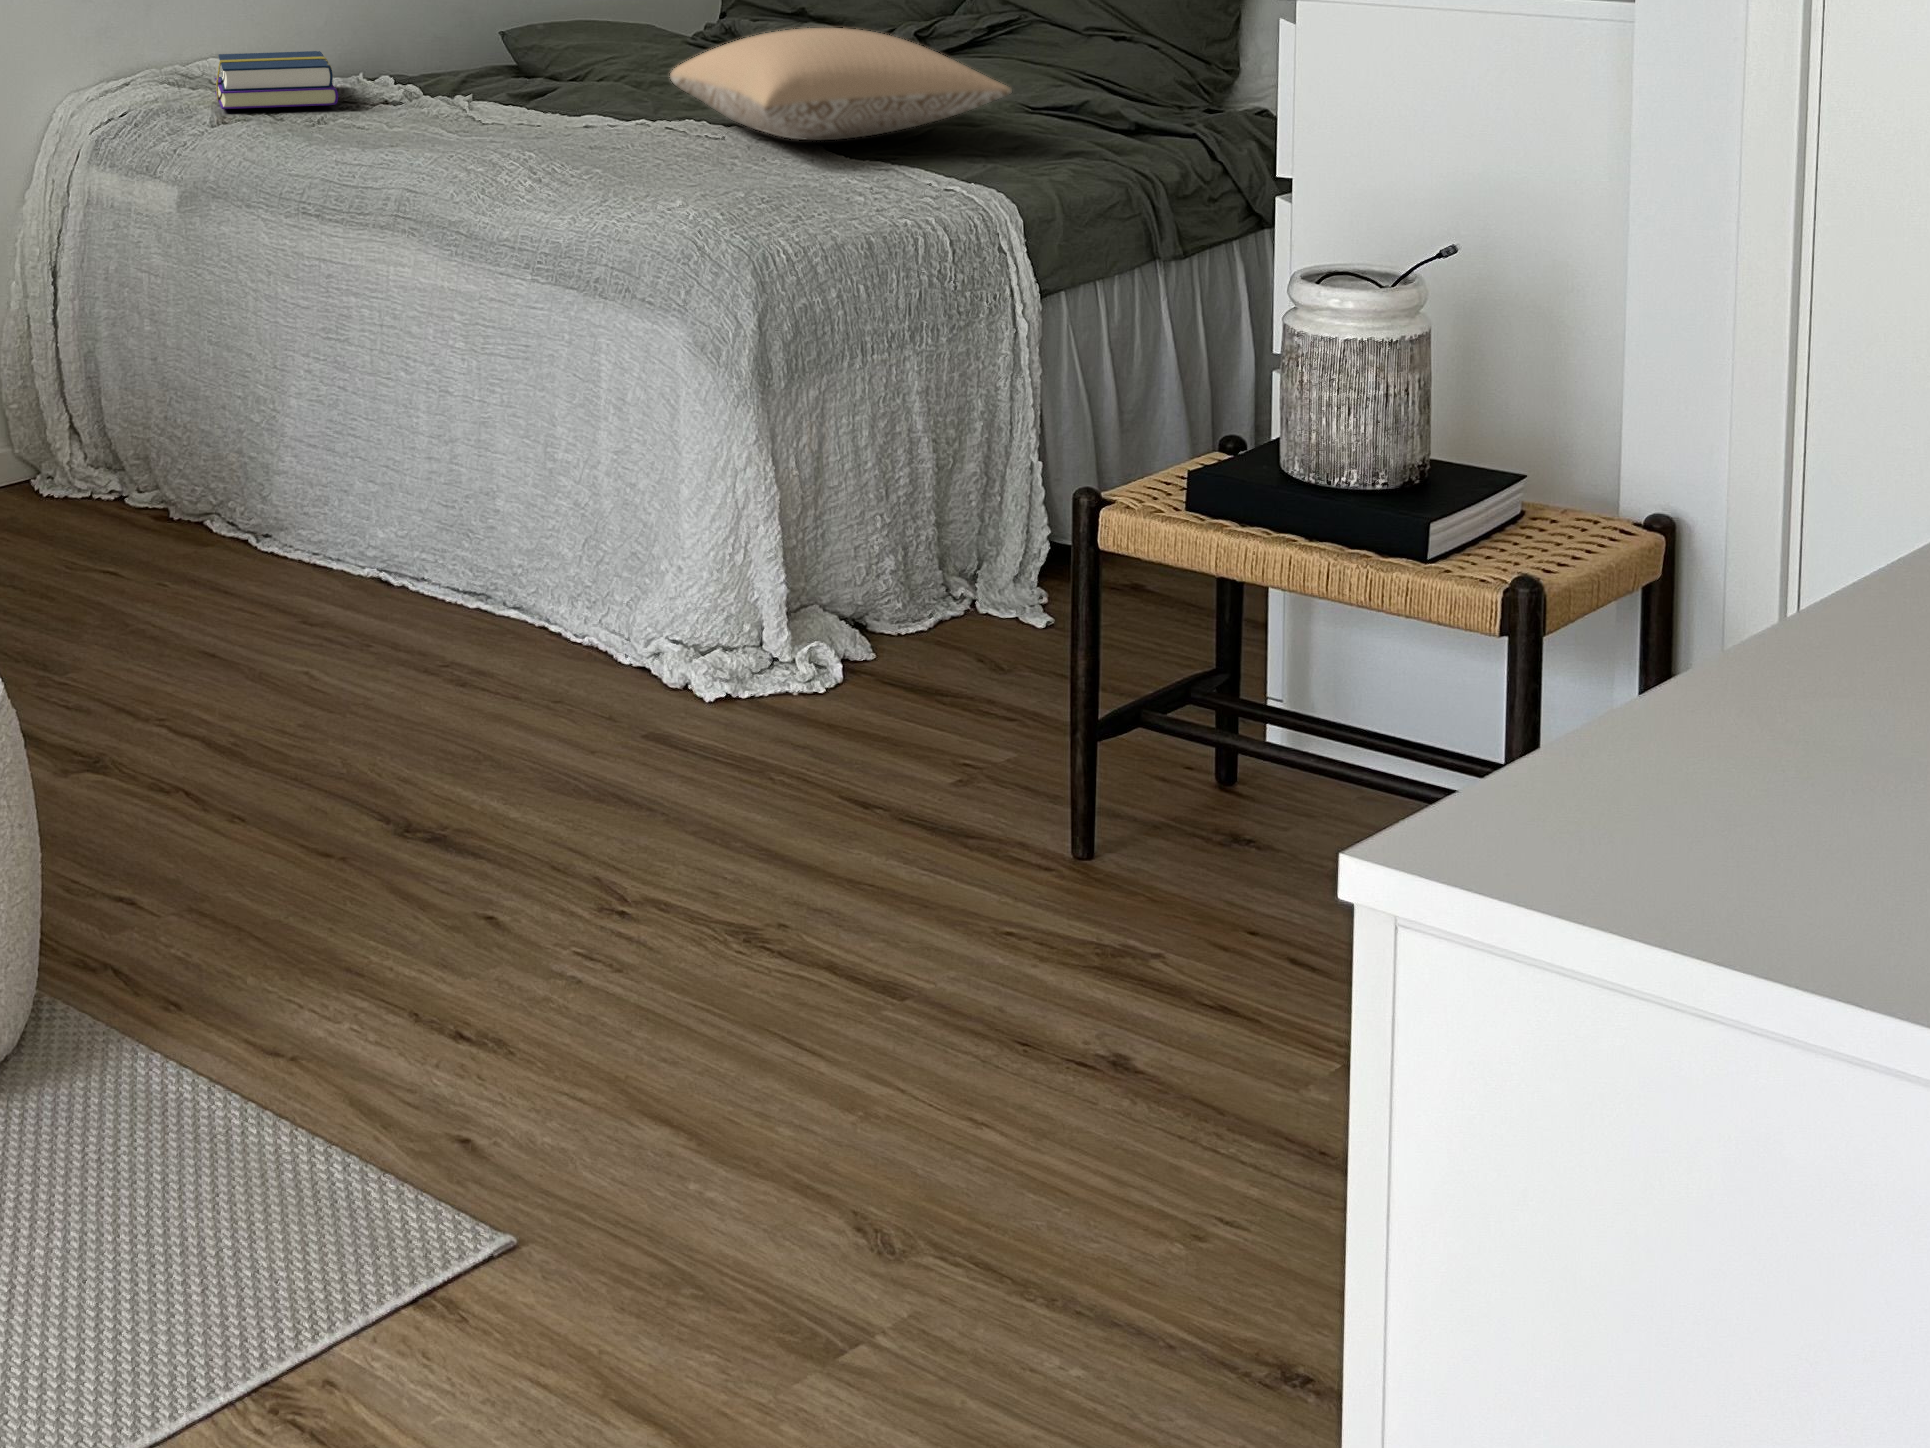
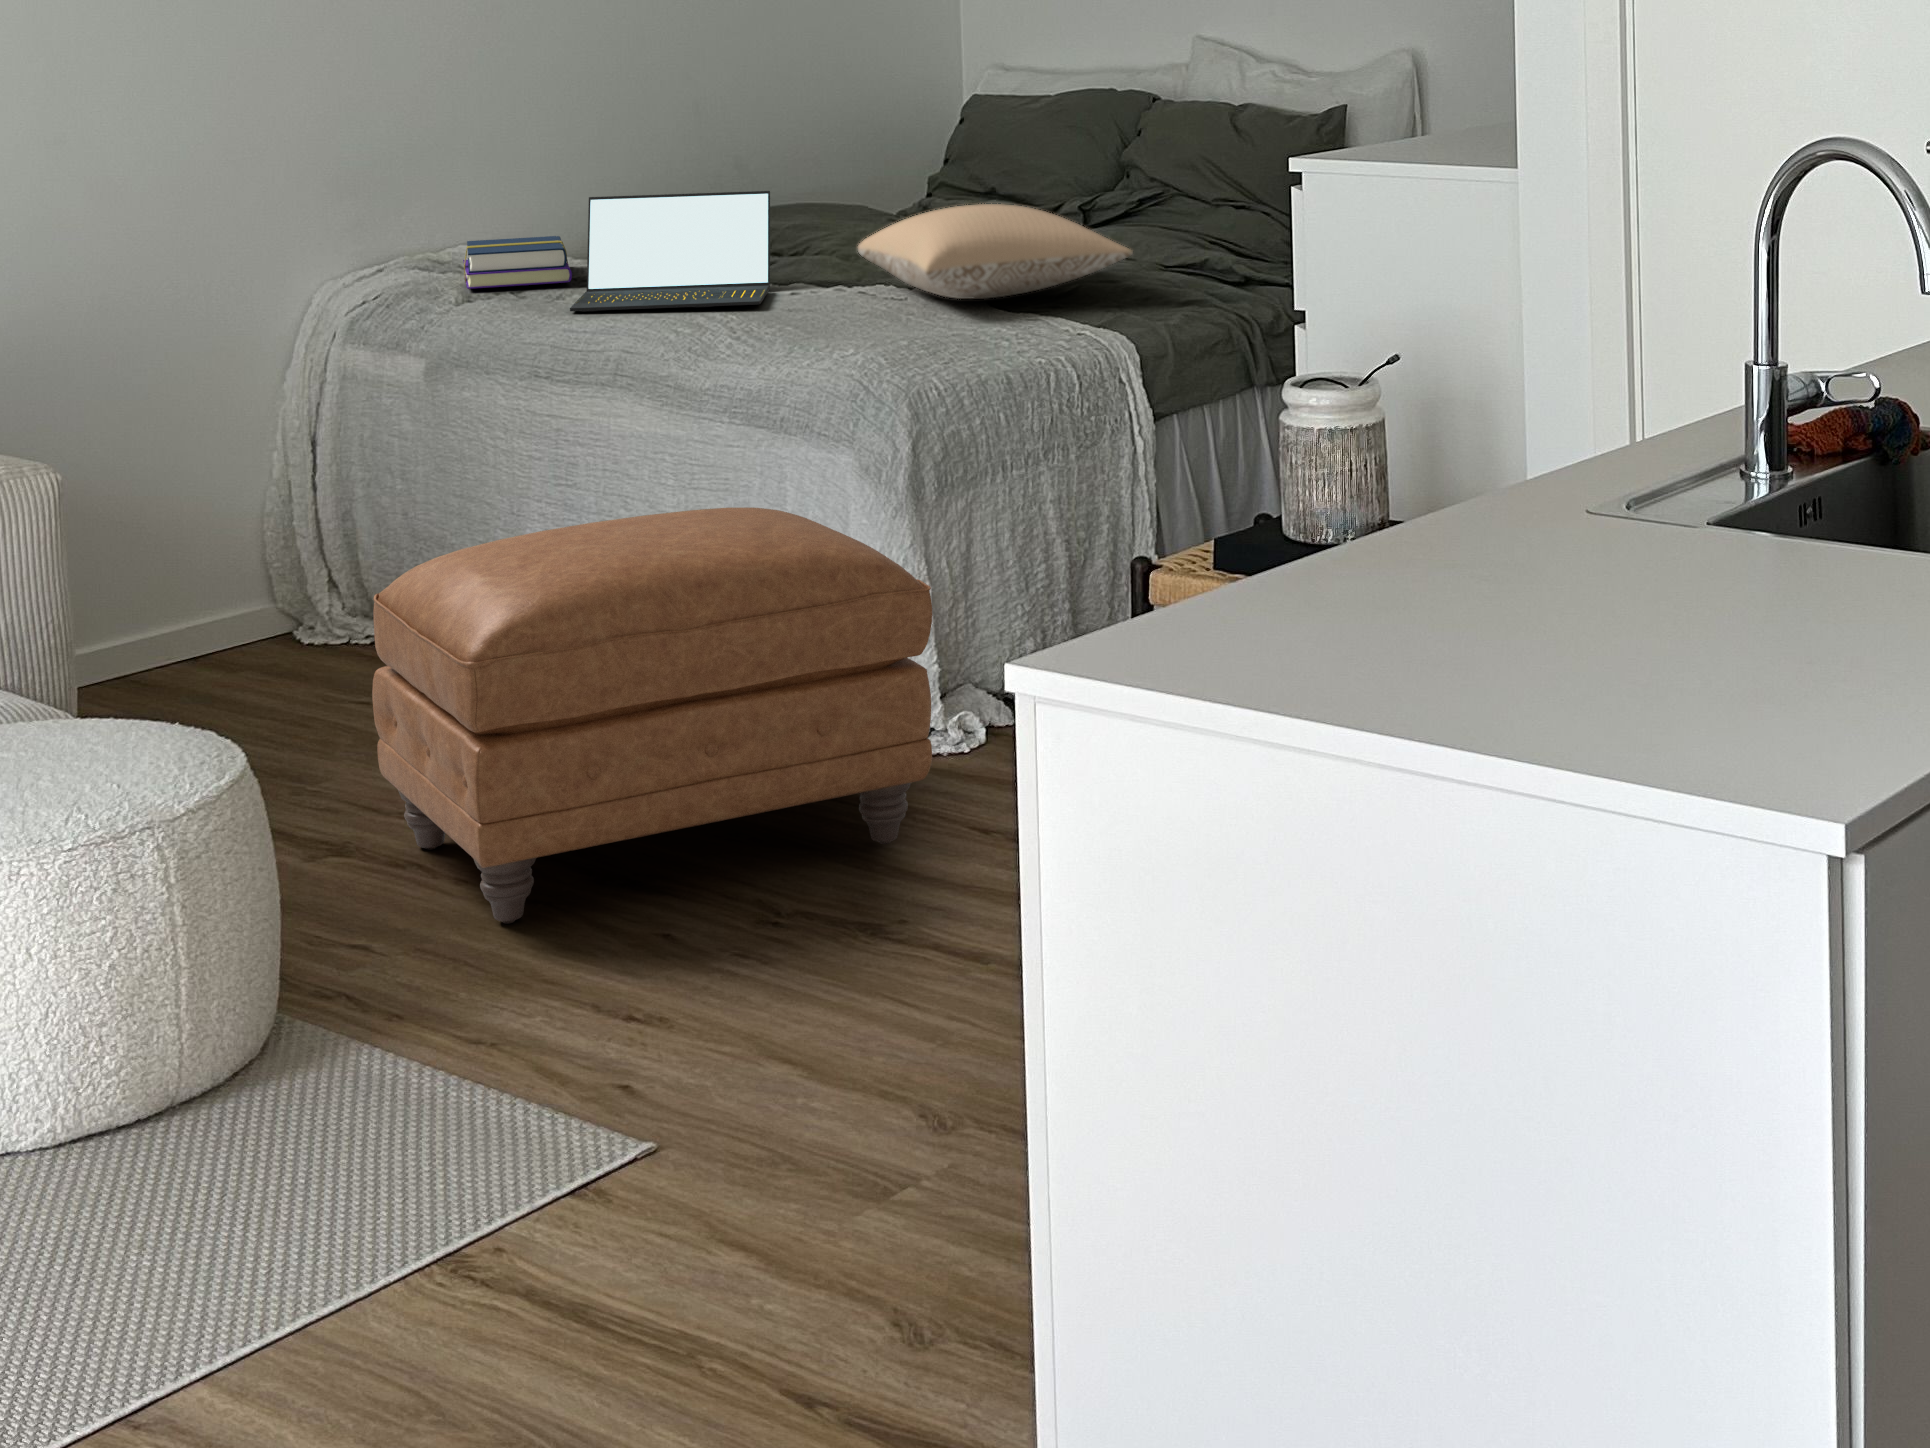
laptop: none [341,6,567,140] -> present [570,191,770,312]
ottoman: none [132,389,810,884] -> present [372,507,932,924]

